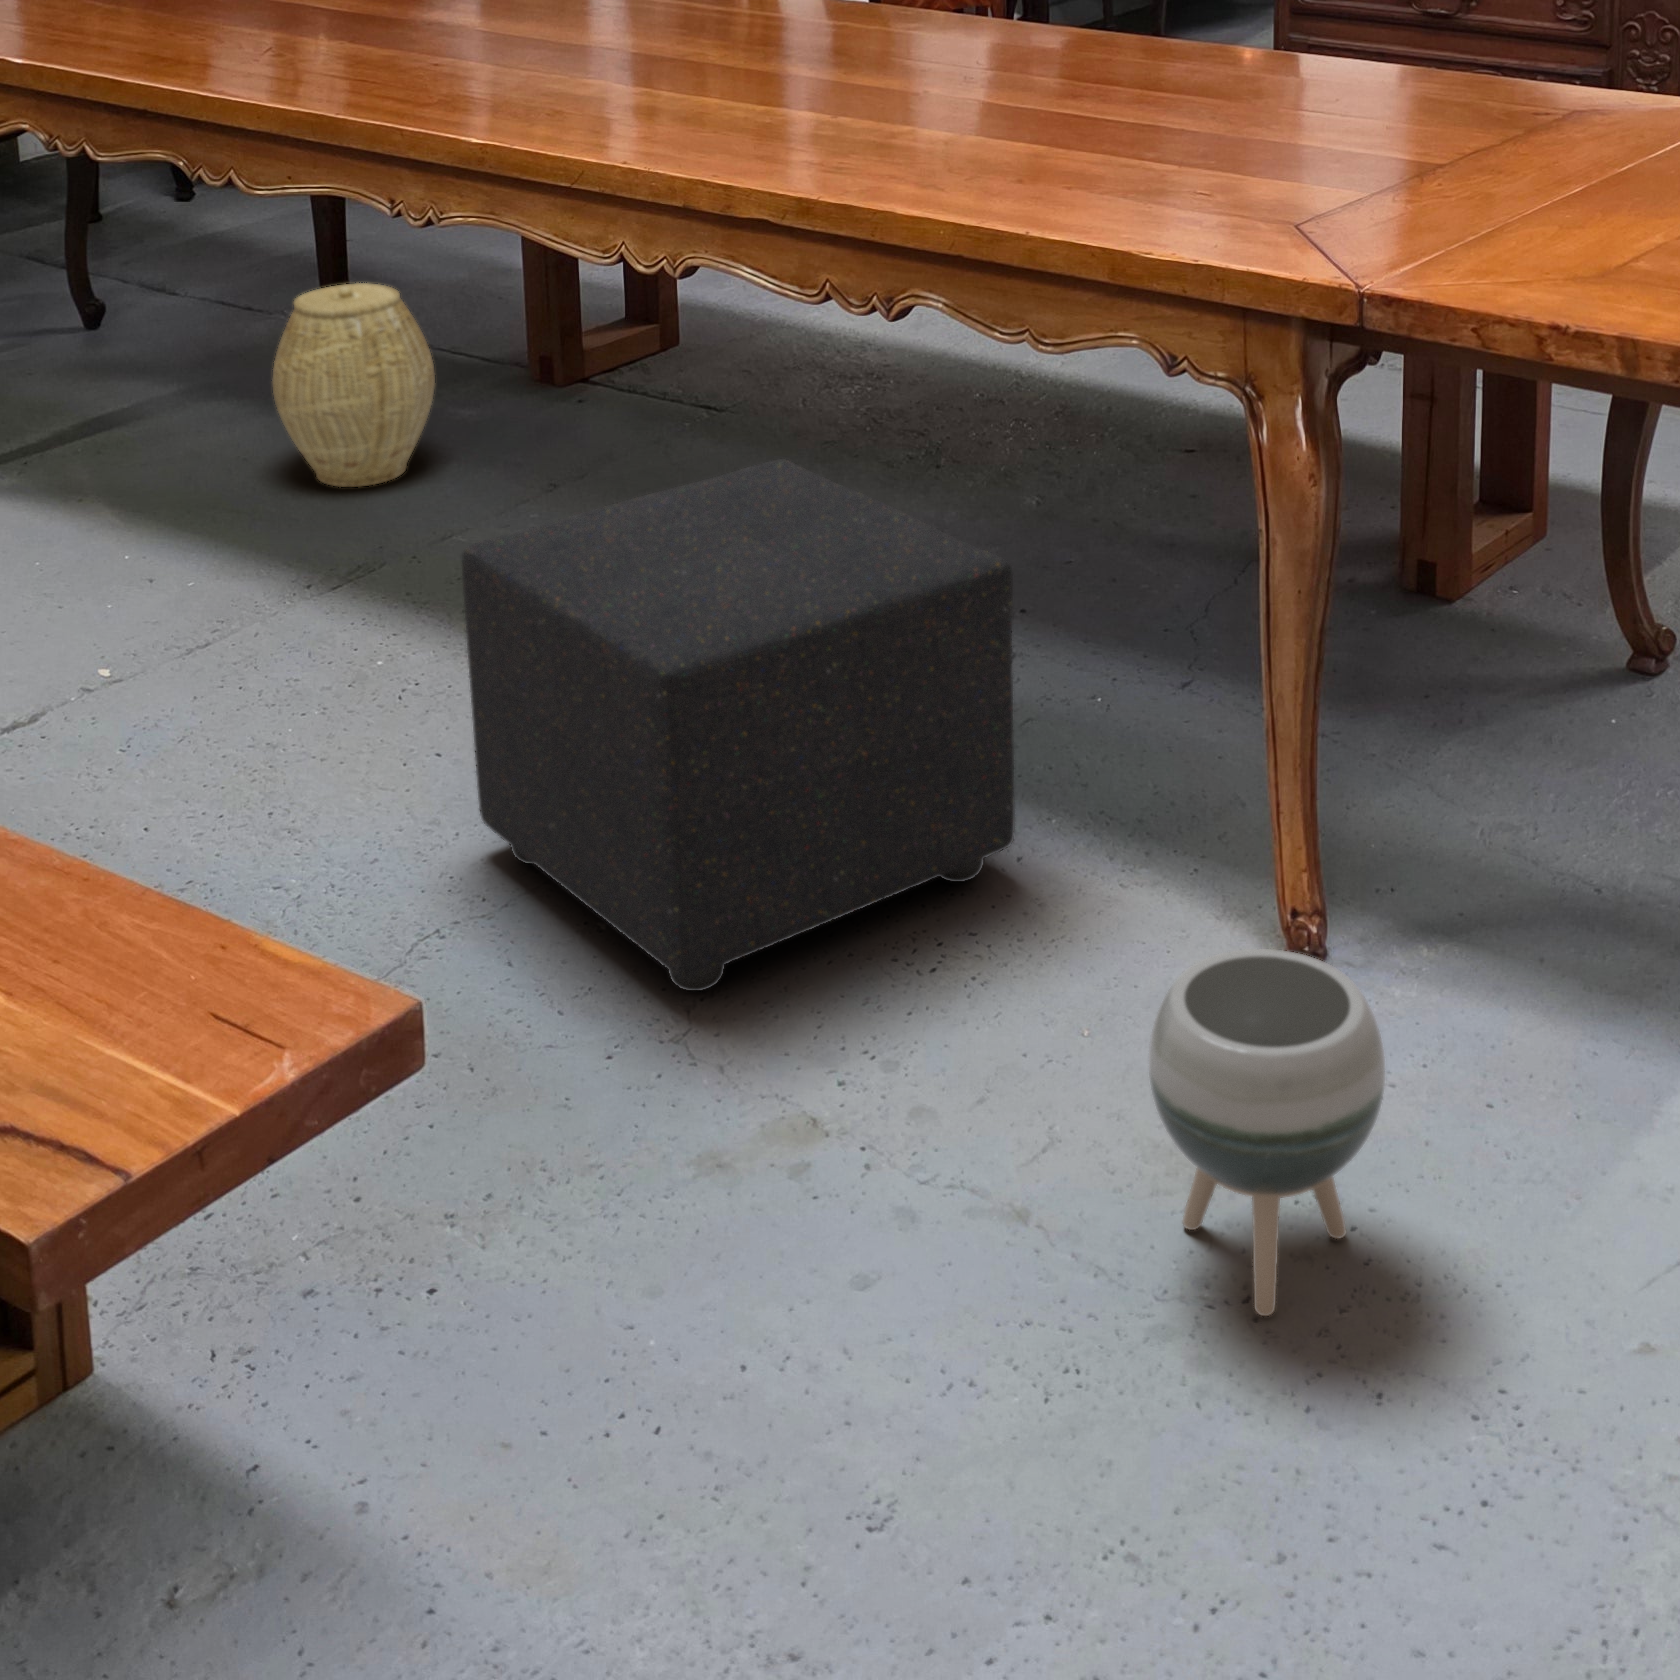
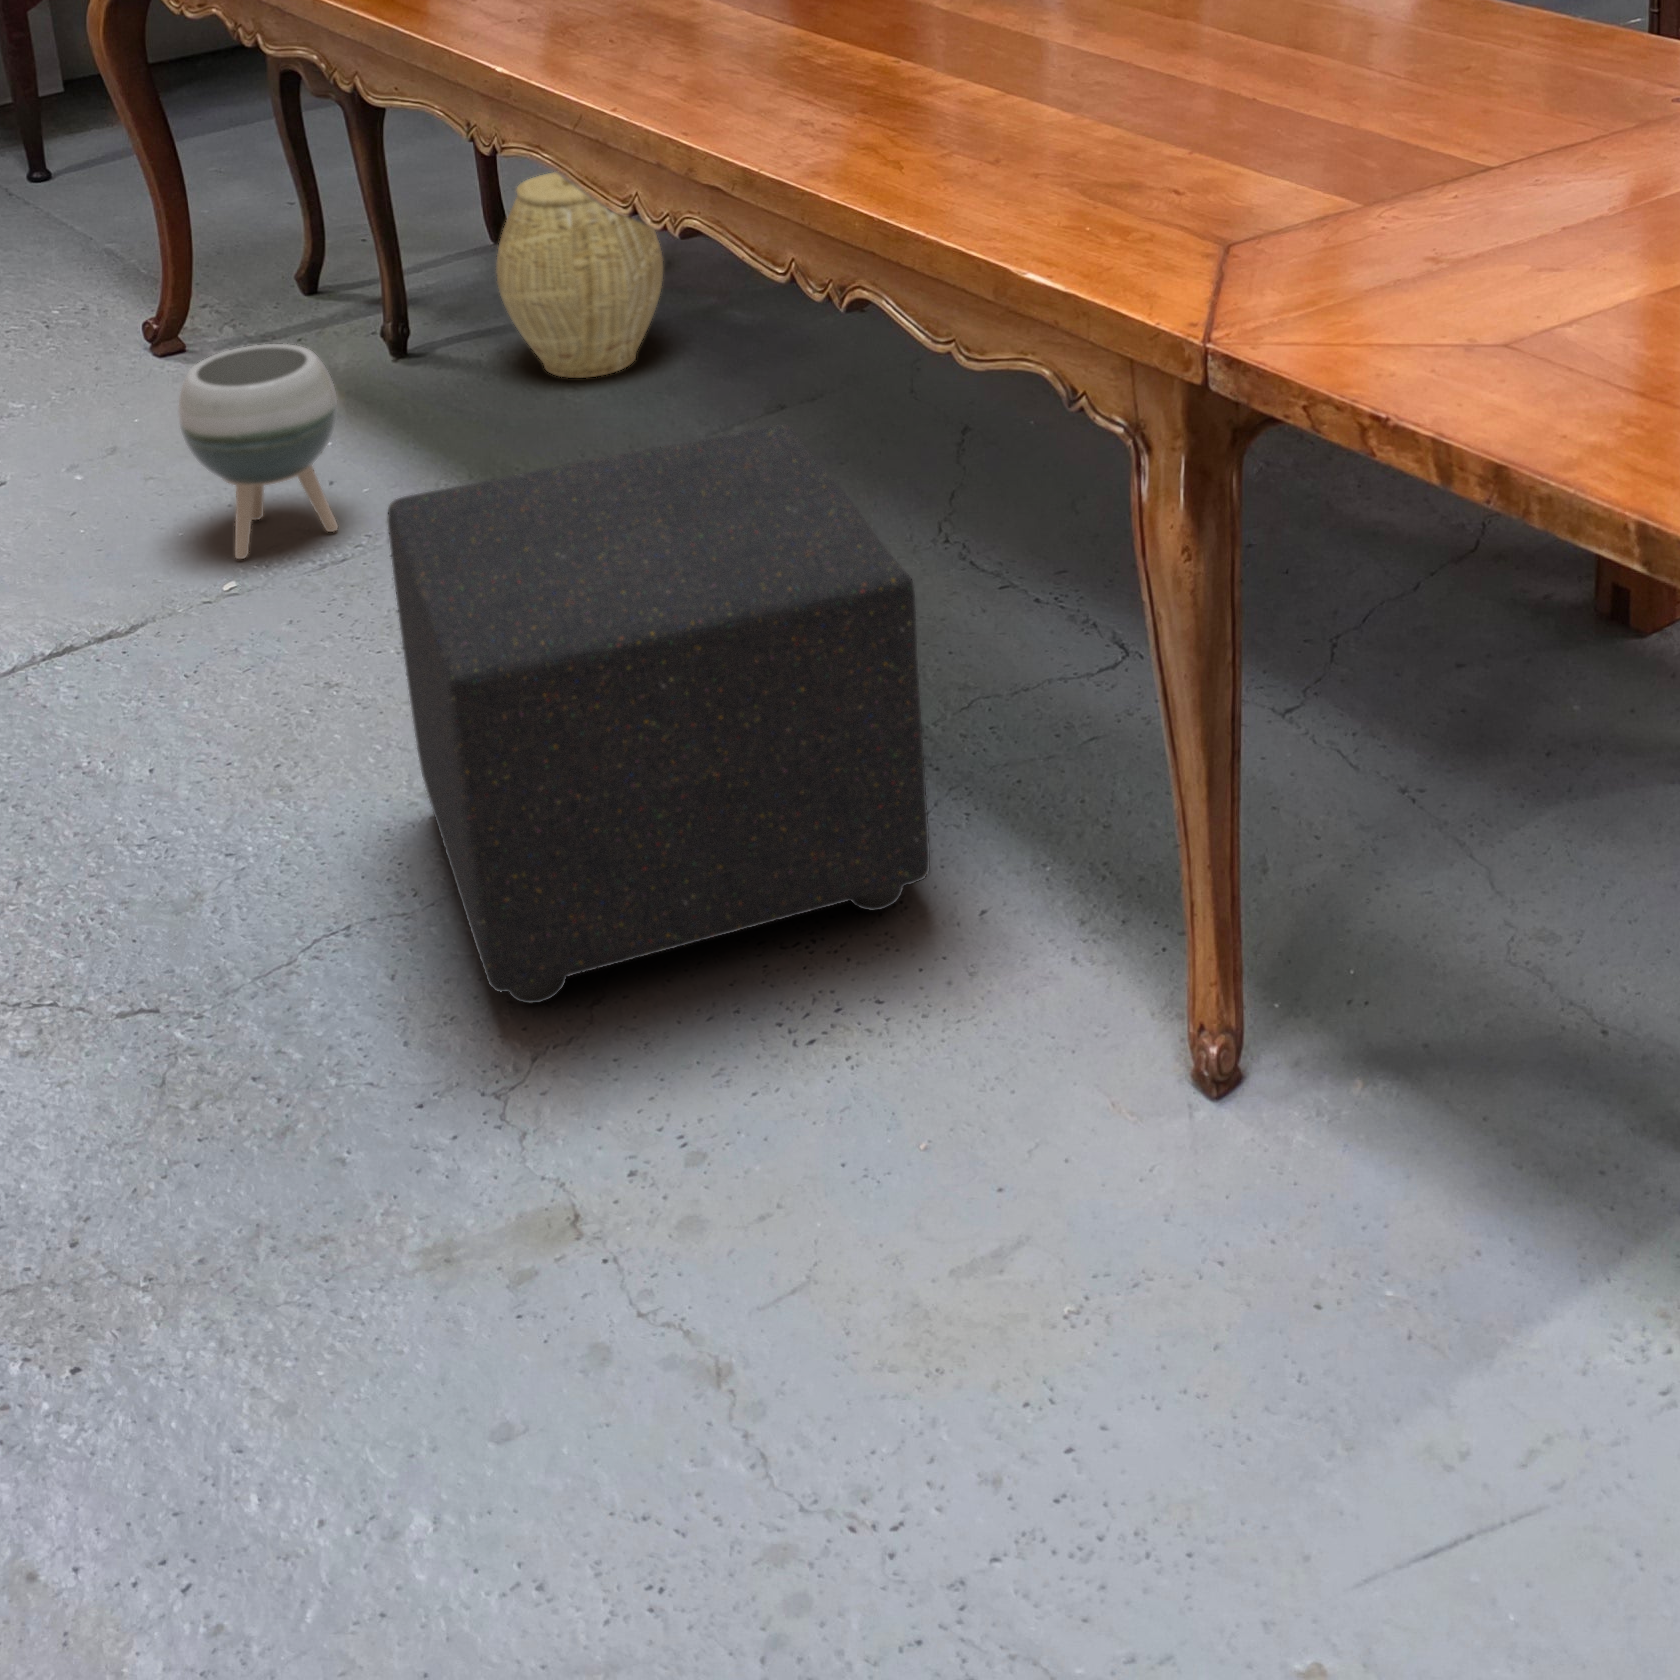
planter: present [1149,949,1385,1316] -> present [178,344,338,559]

